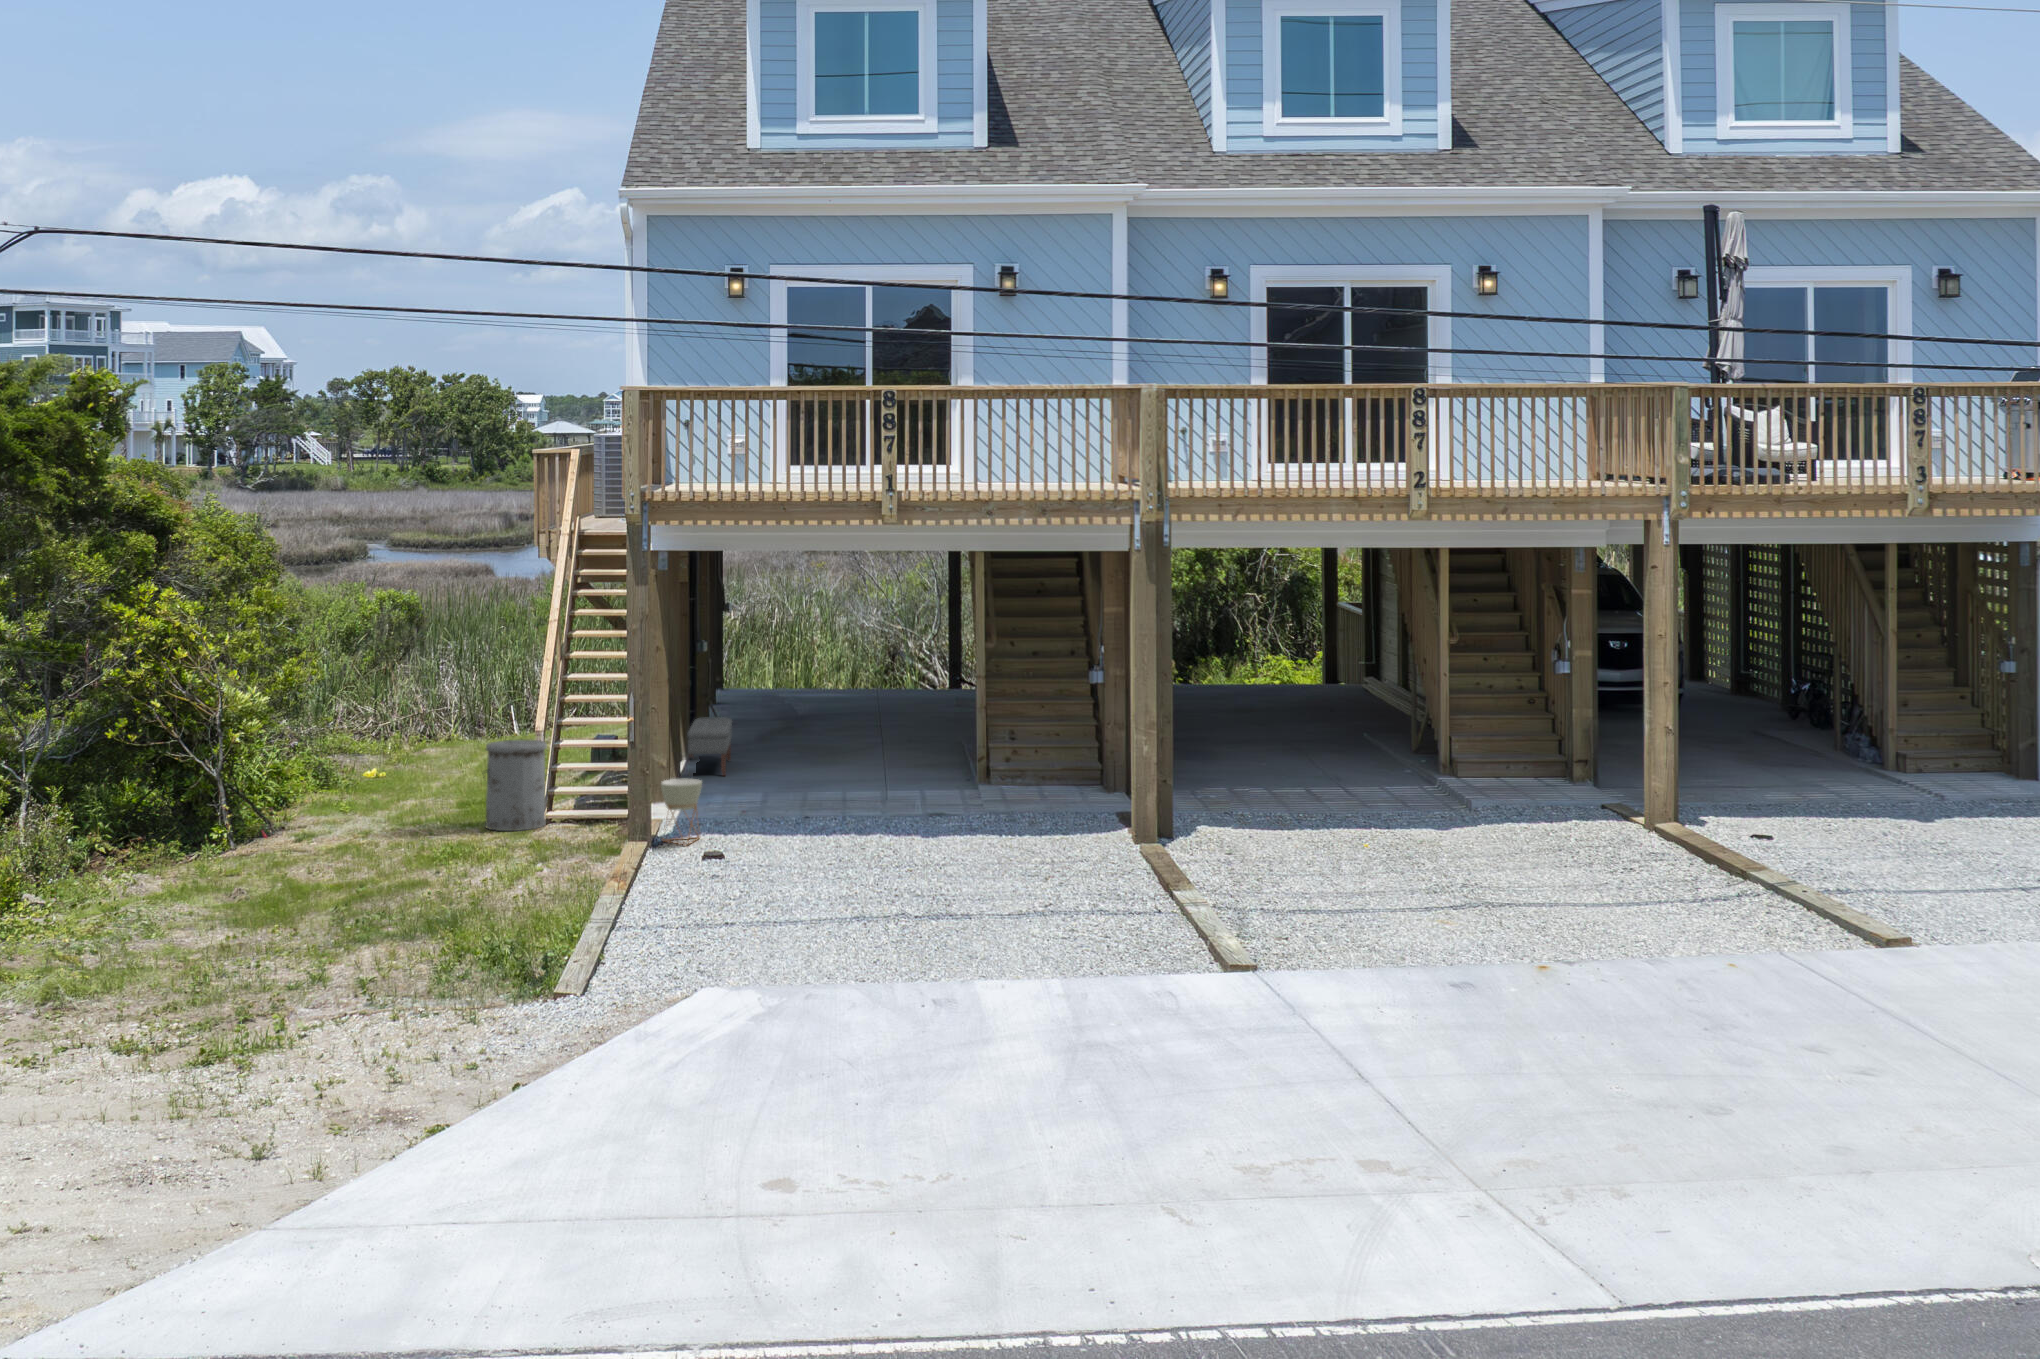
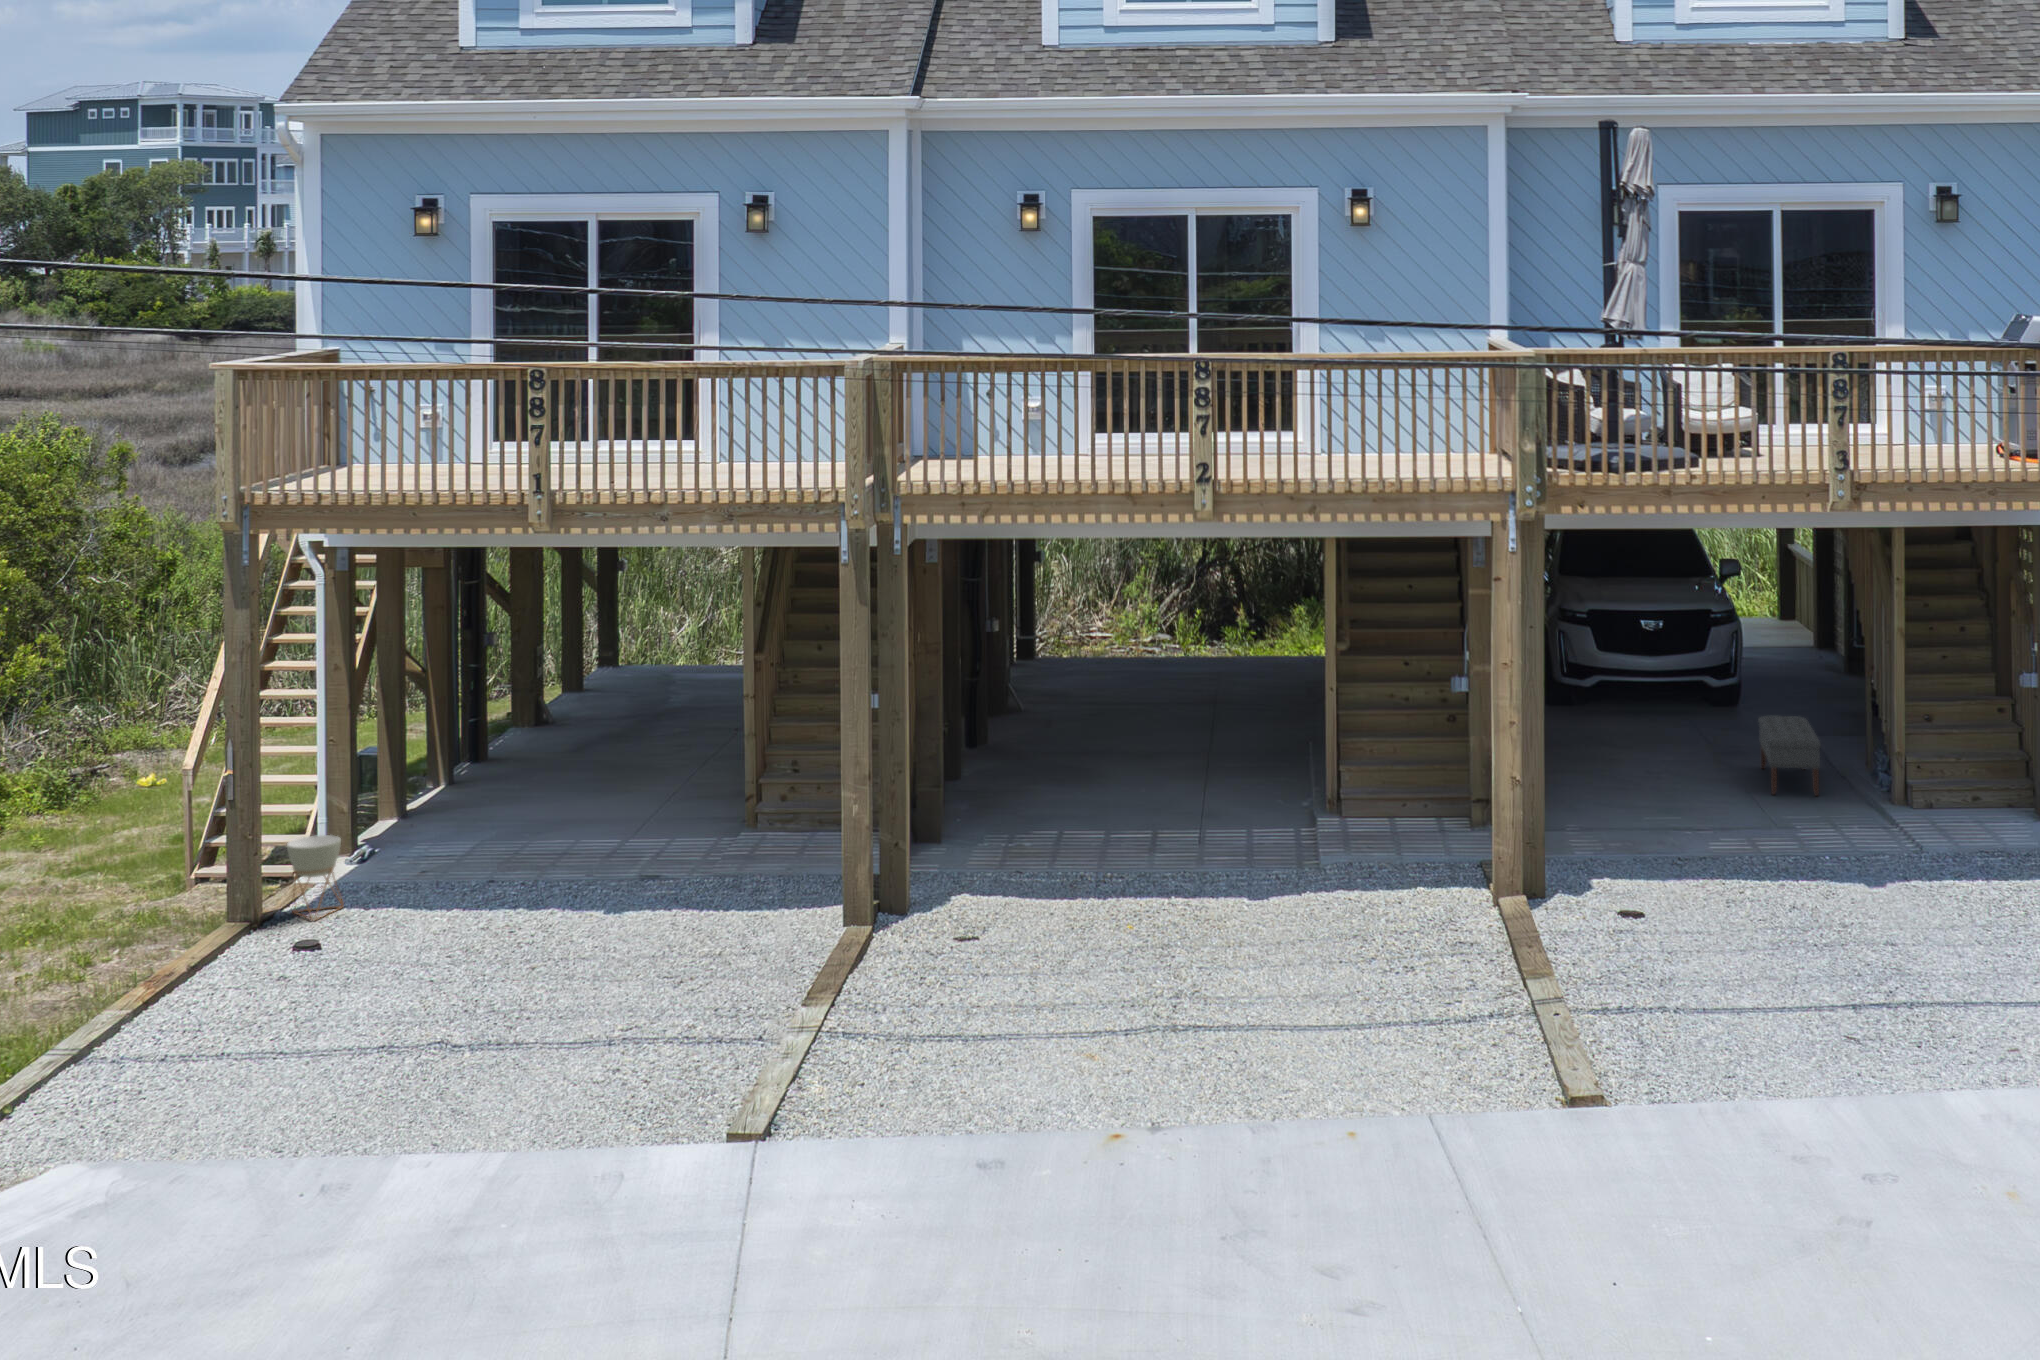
bench: present [687,717,733,776] -> present [1758,716,1821,796]
trash can: present [486,740,547,831] -> none [100,779,191,894]

